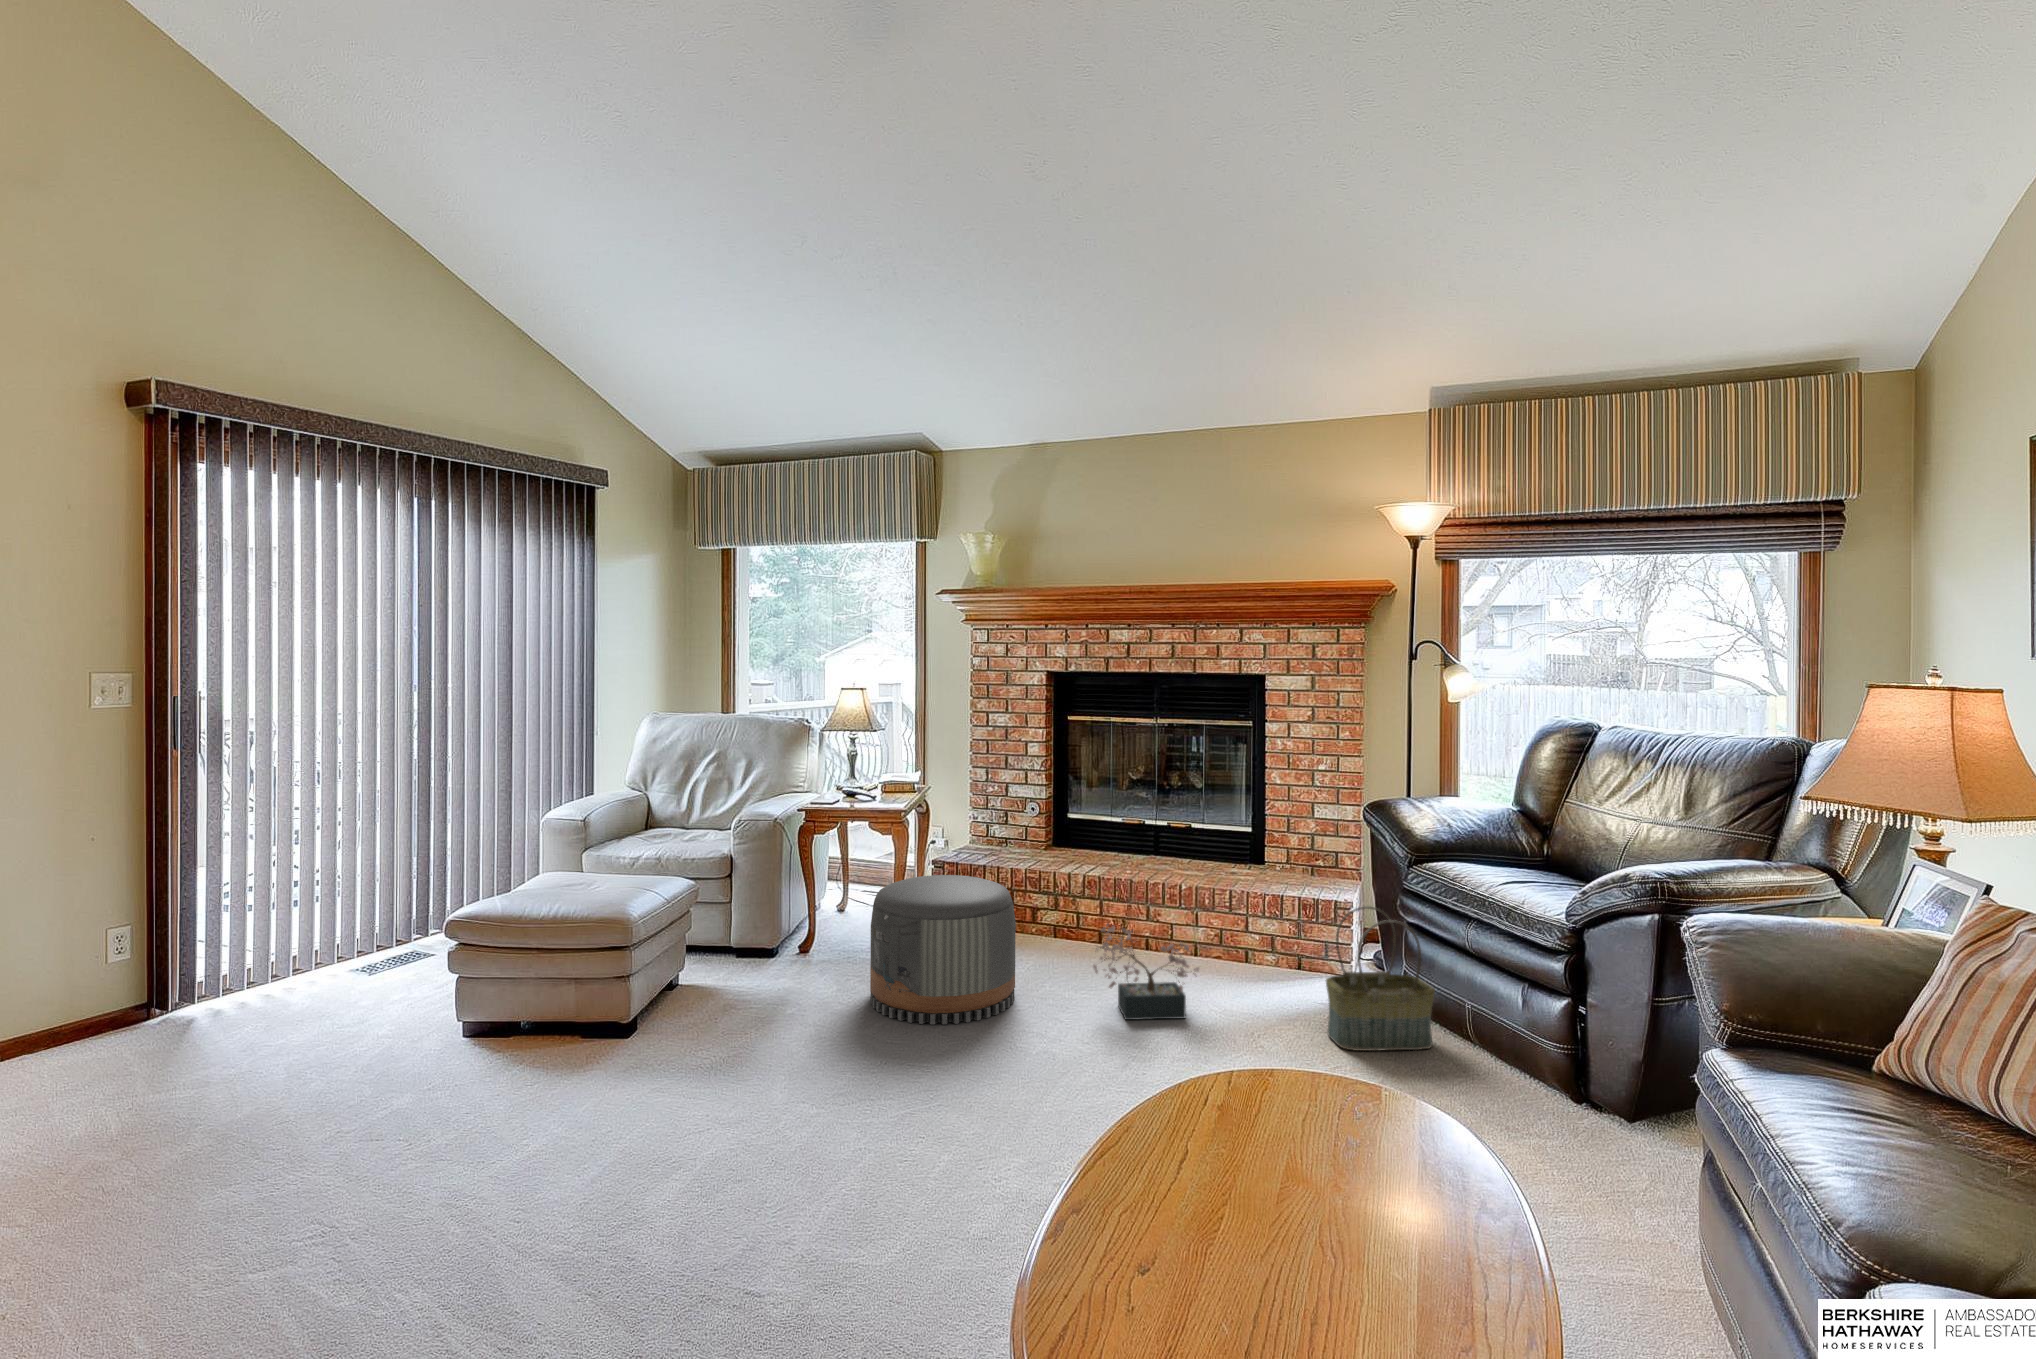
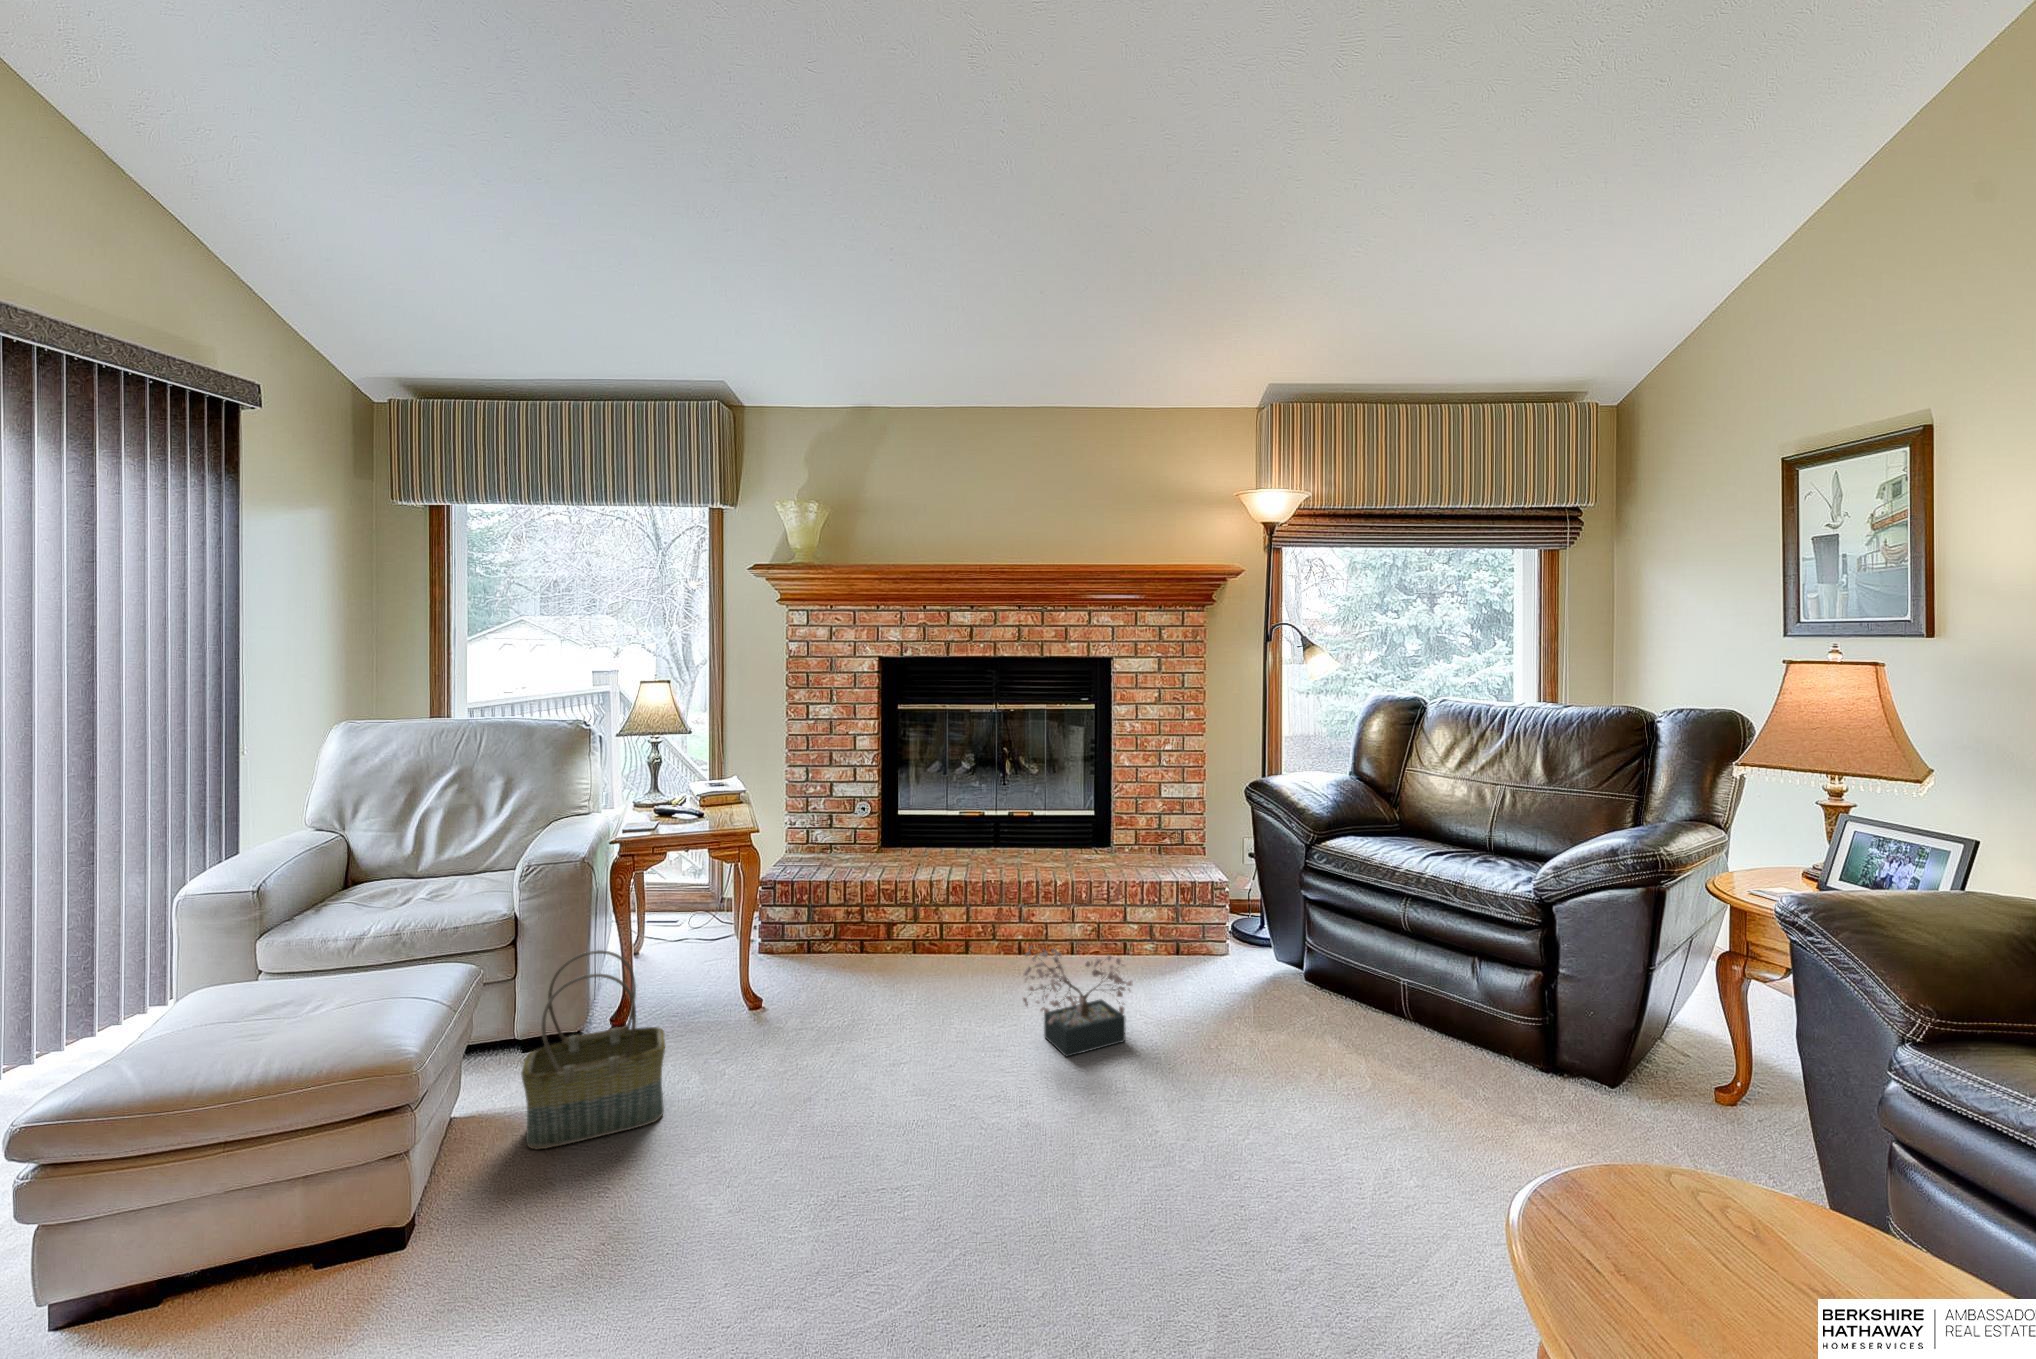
pouf: present [870,875,1016,1024] -> none [739,908,926,1117]
basket: present [1326,906,1435,1051] -> present [521,950,665,1149]

